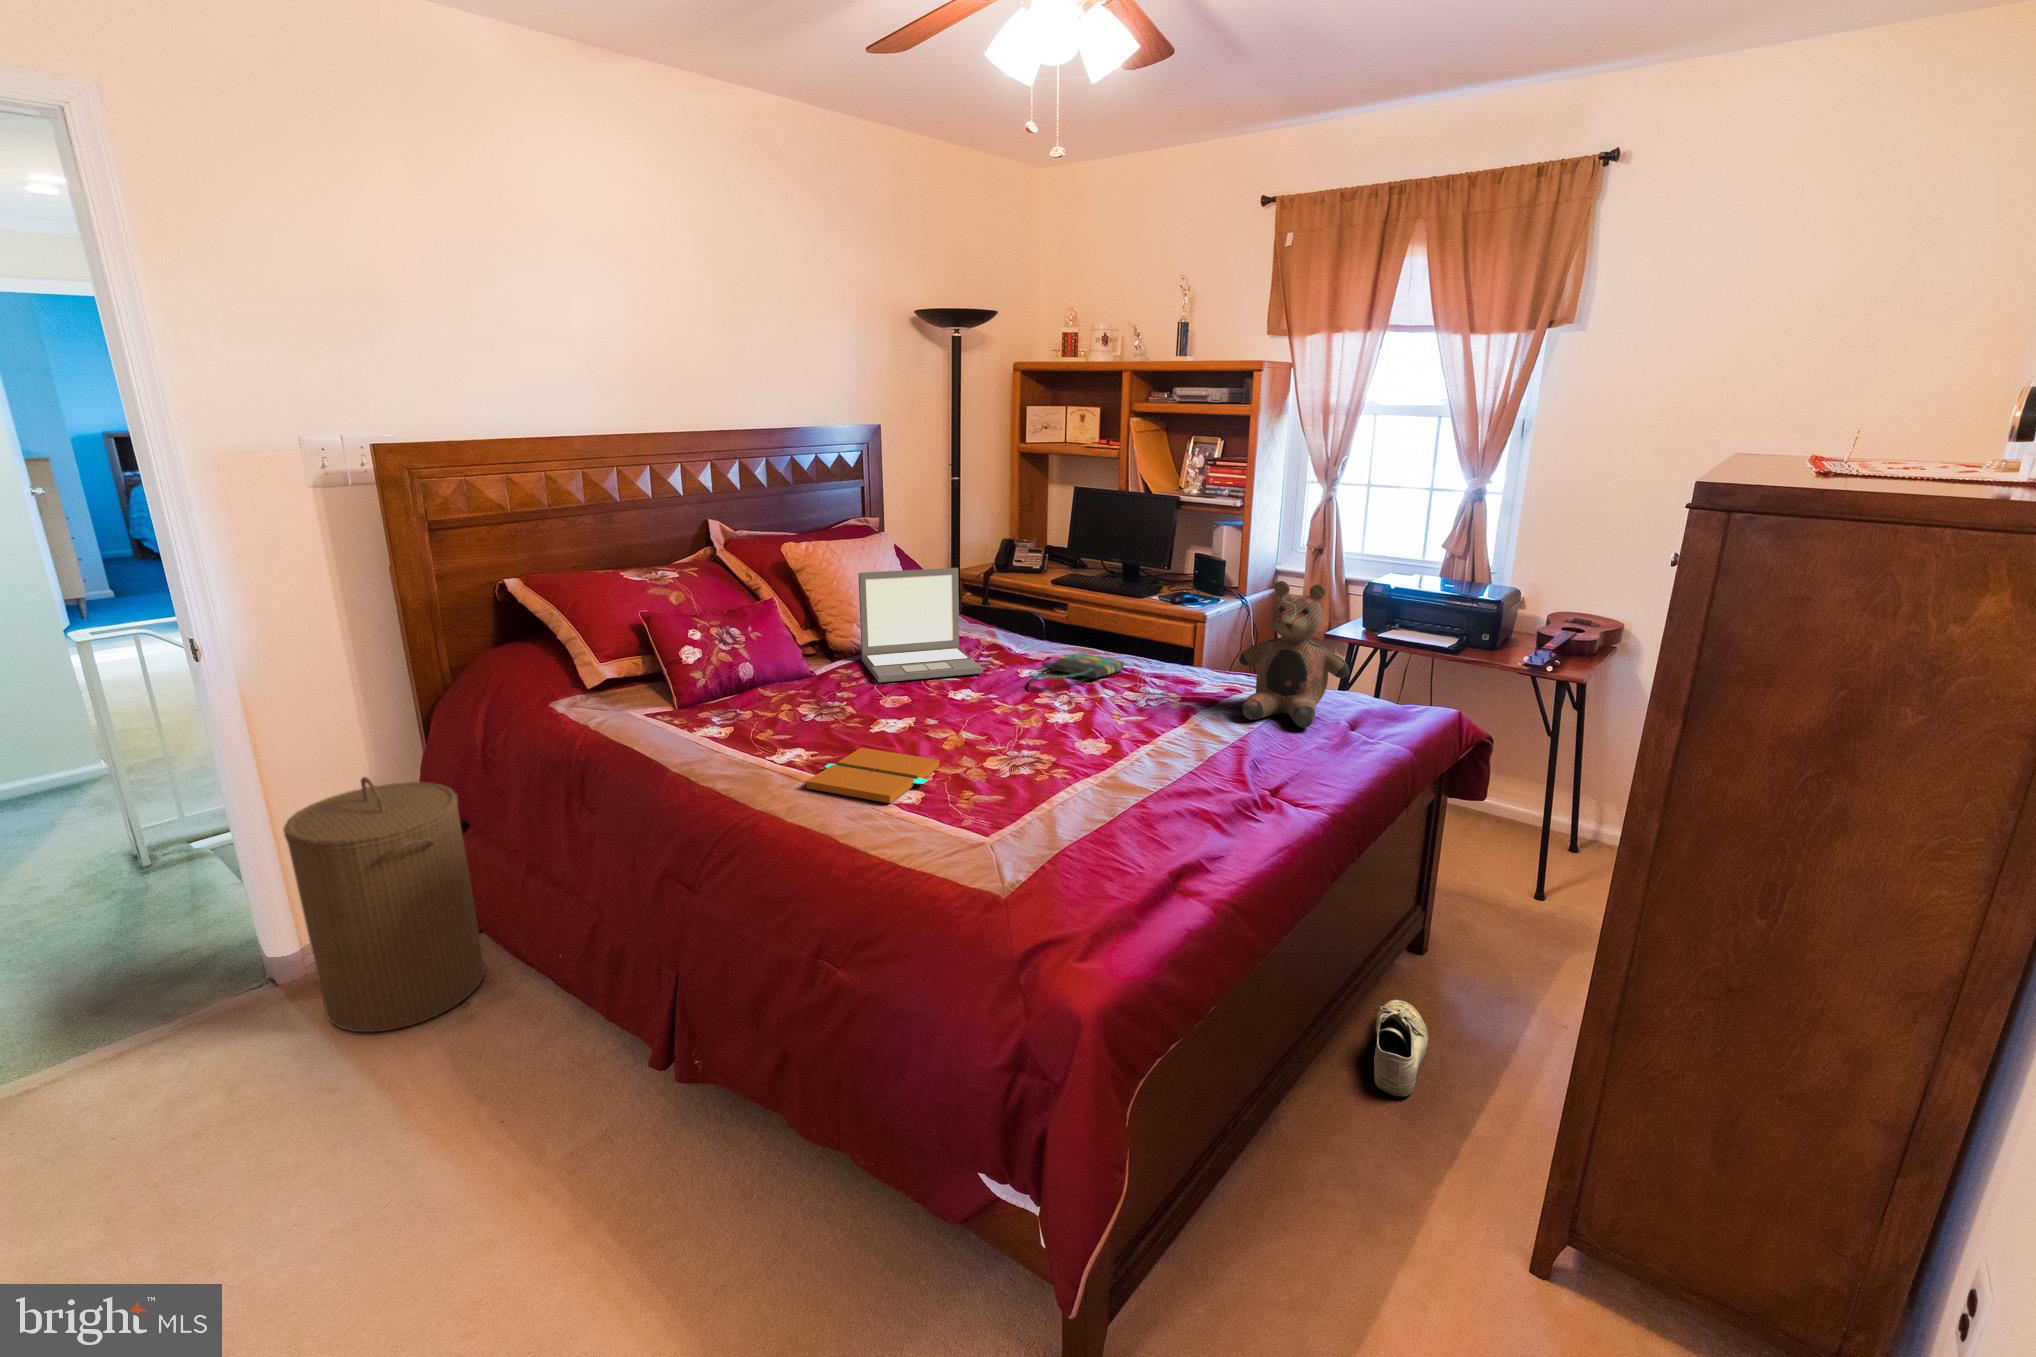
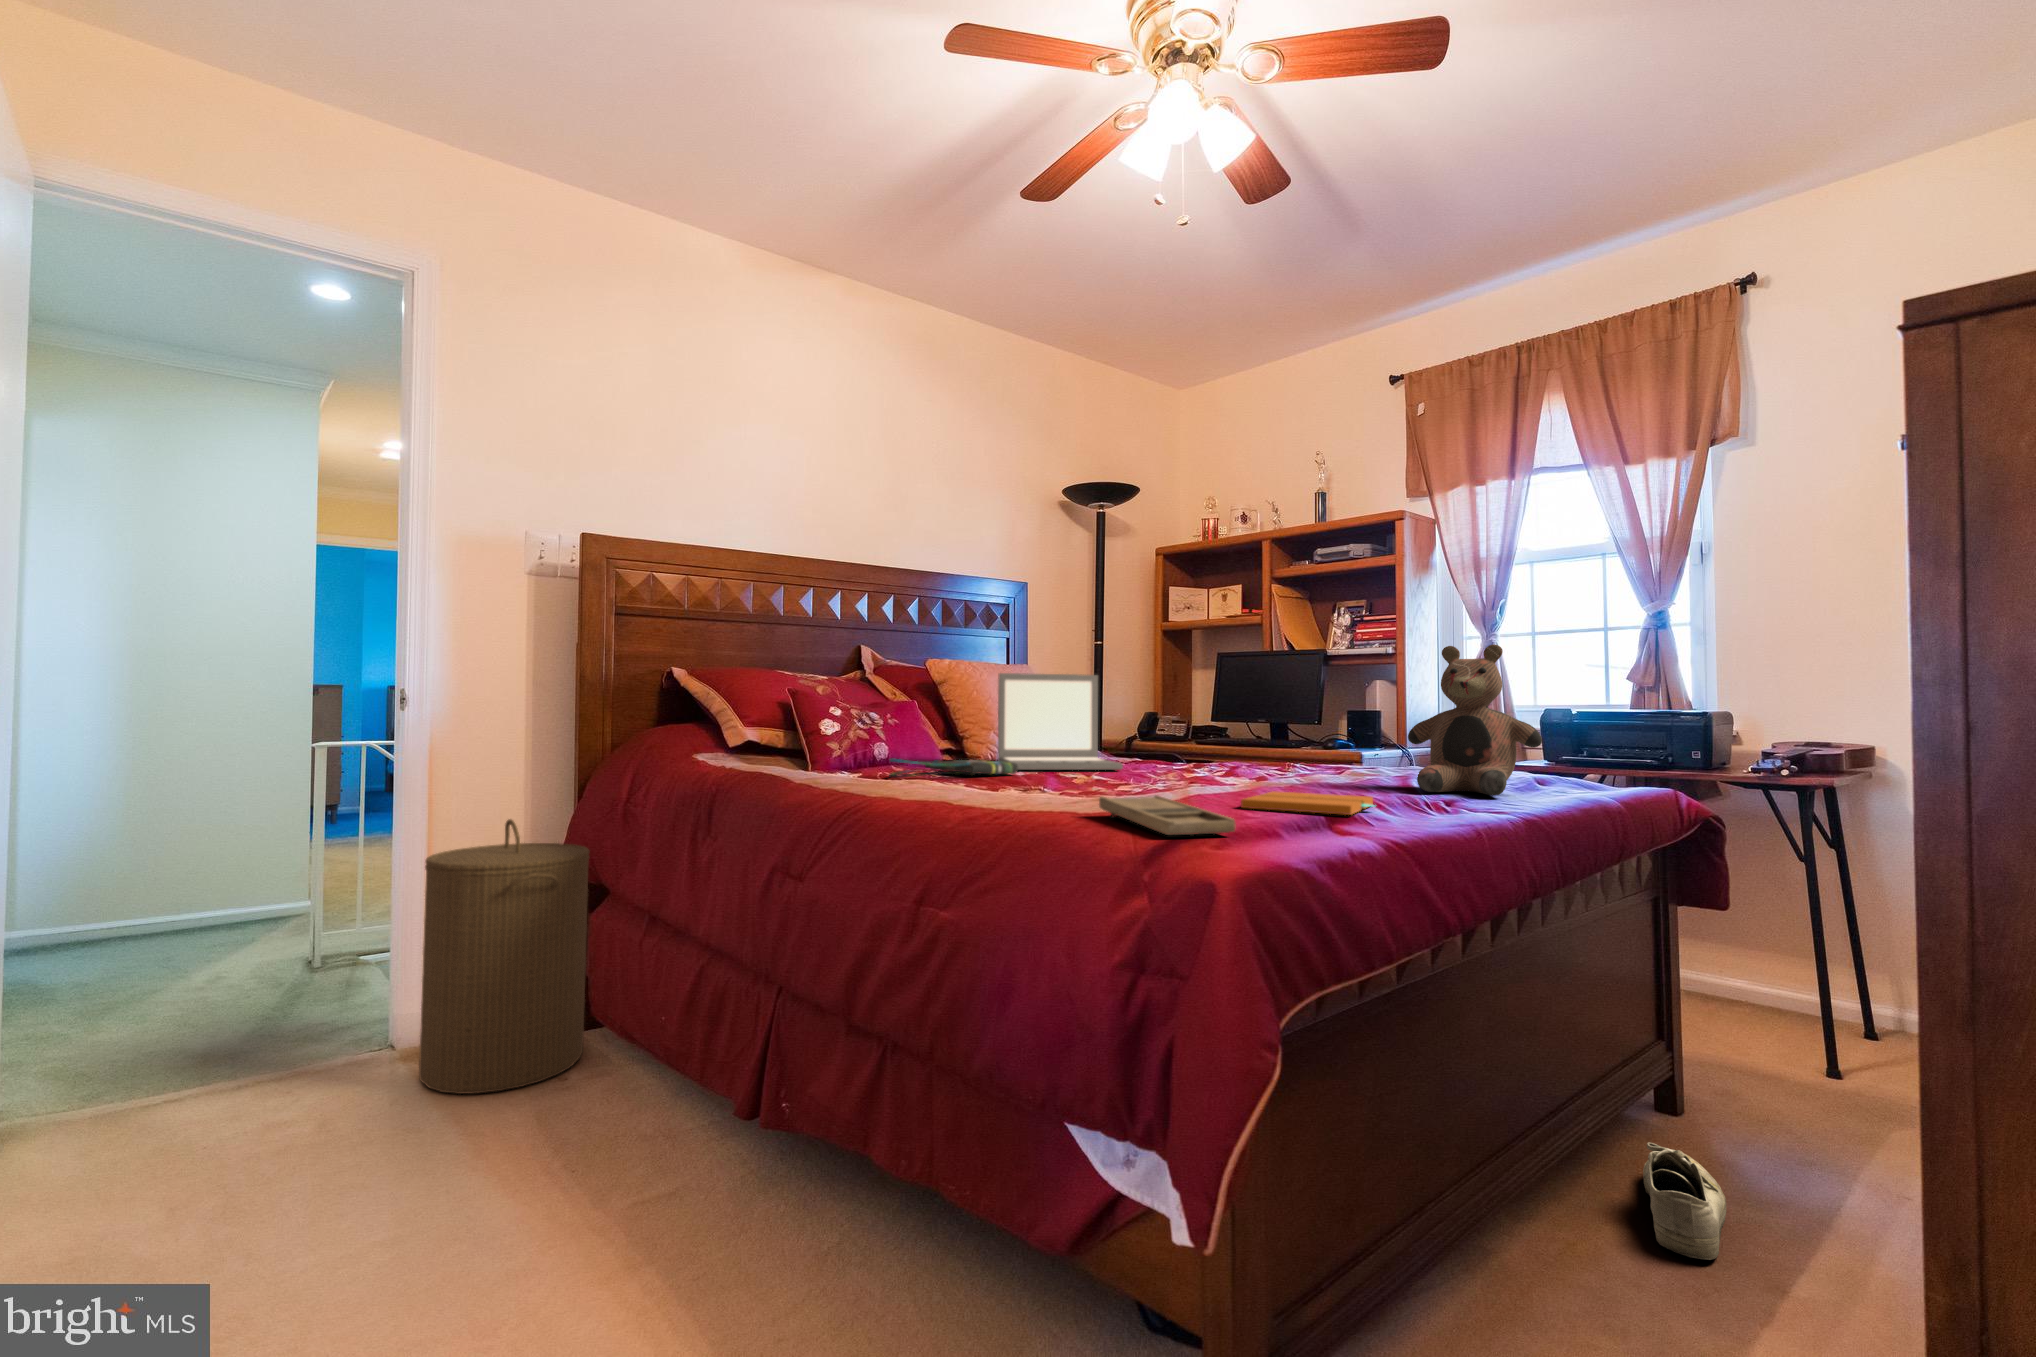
tote bag: present [1029,653,1124,691] -> present [889,759,1018,778]
book: present [806,748,939,803] -> present [1241,791,1374,815]
tray: none [962,794,1078,875] -> present [1099,795,1236,835]

